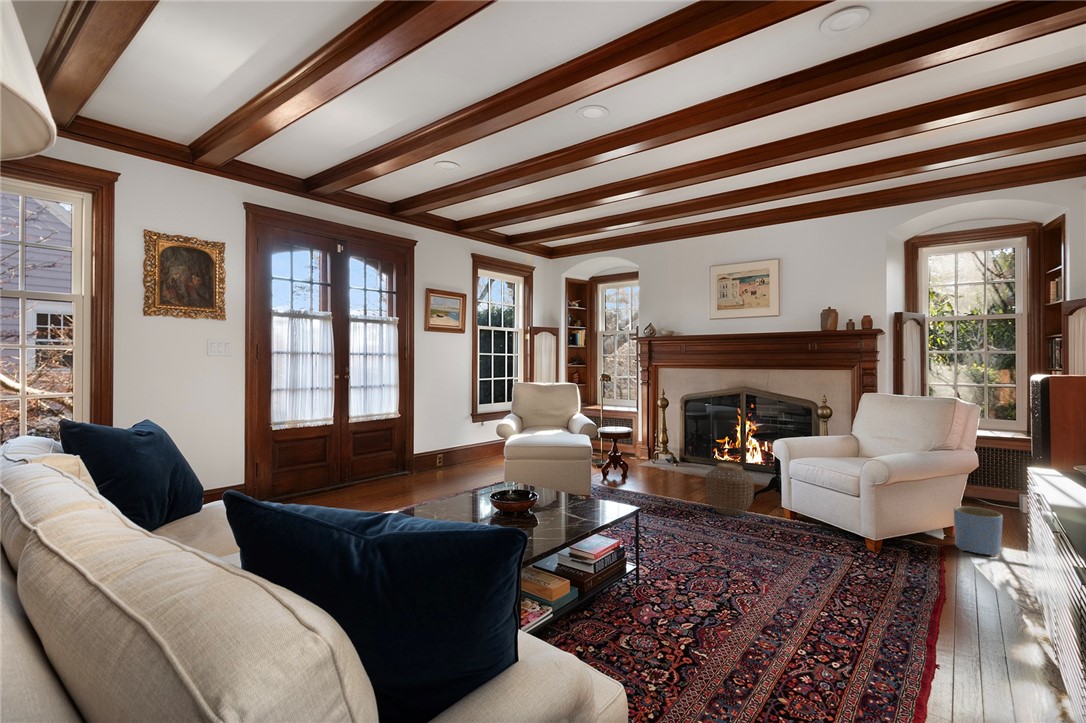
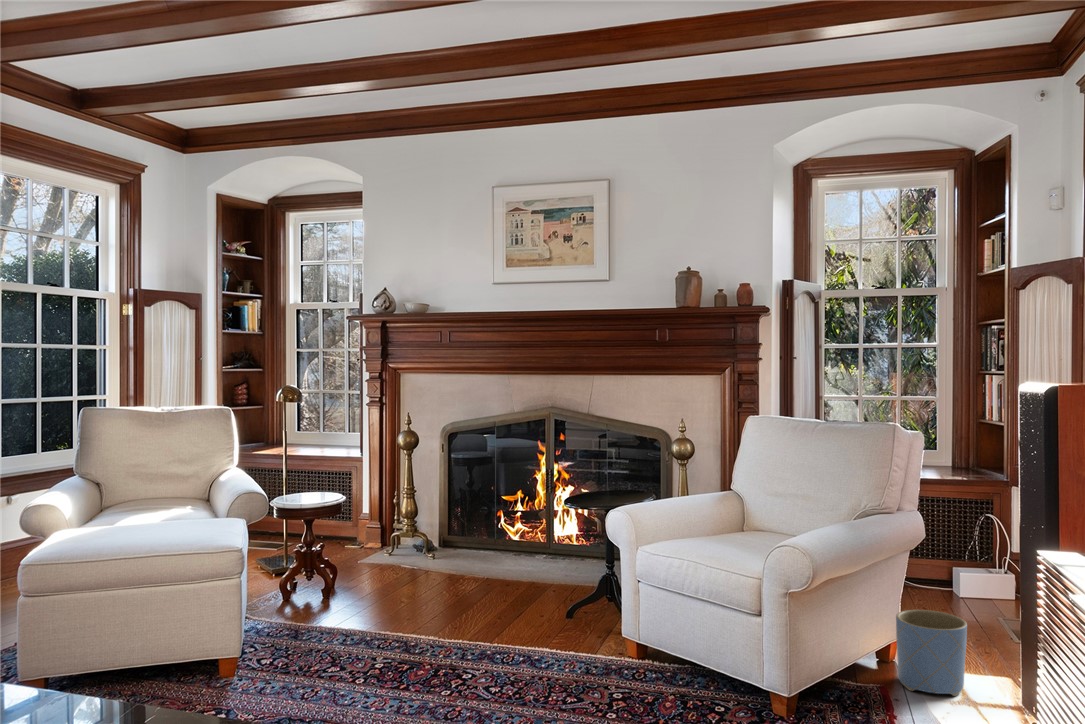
woven basket: present [706,463,754,516] -> none [484,560,573,665]

